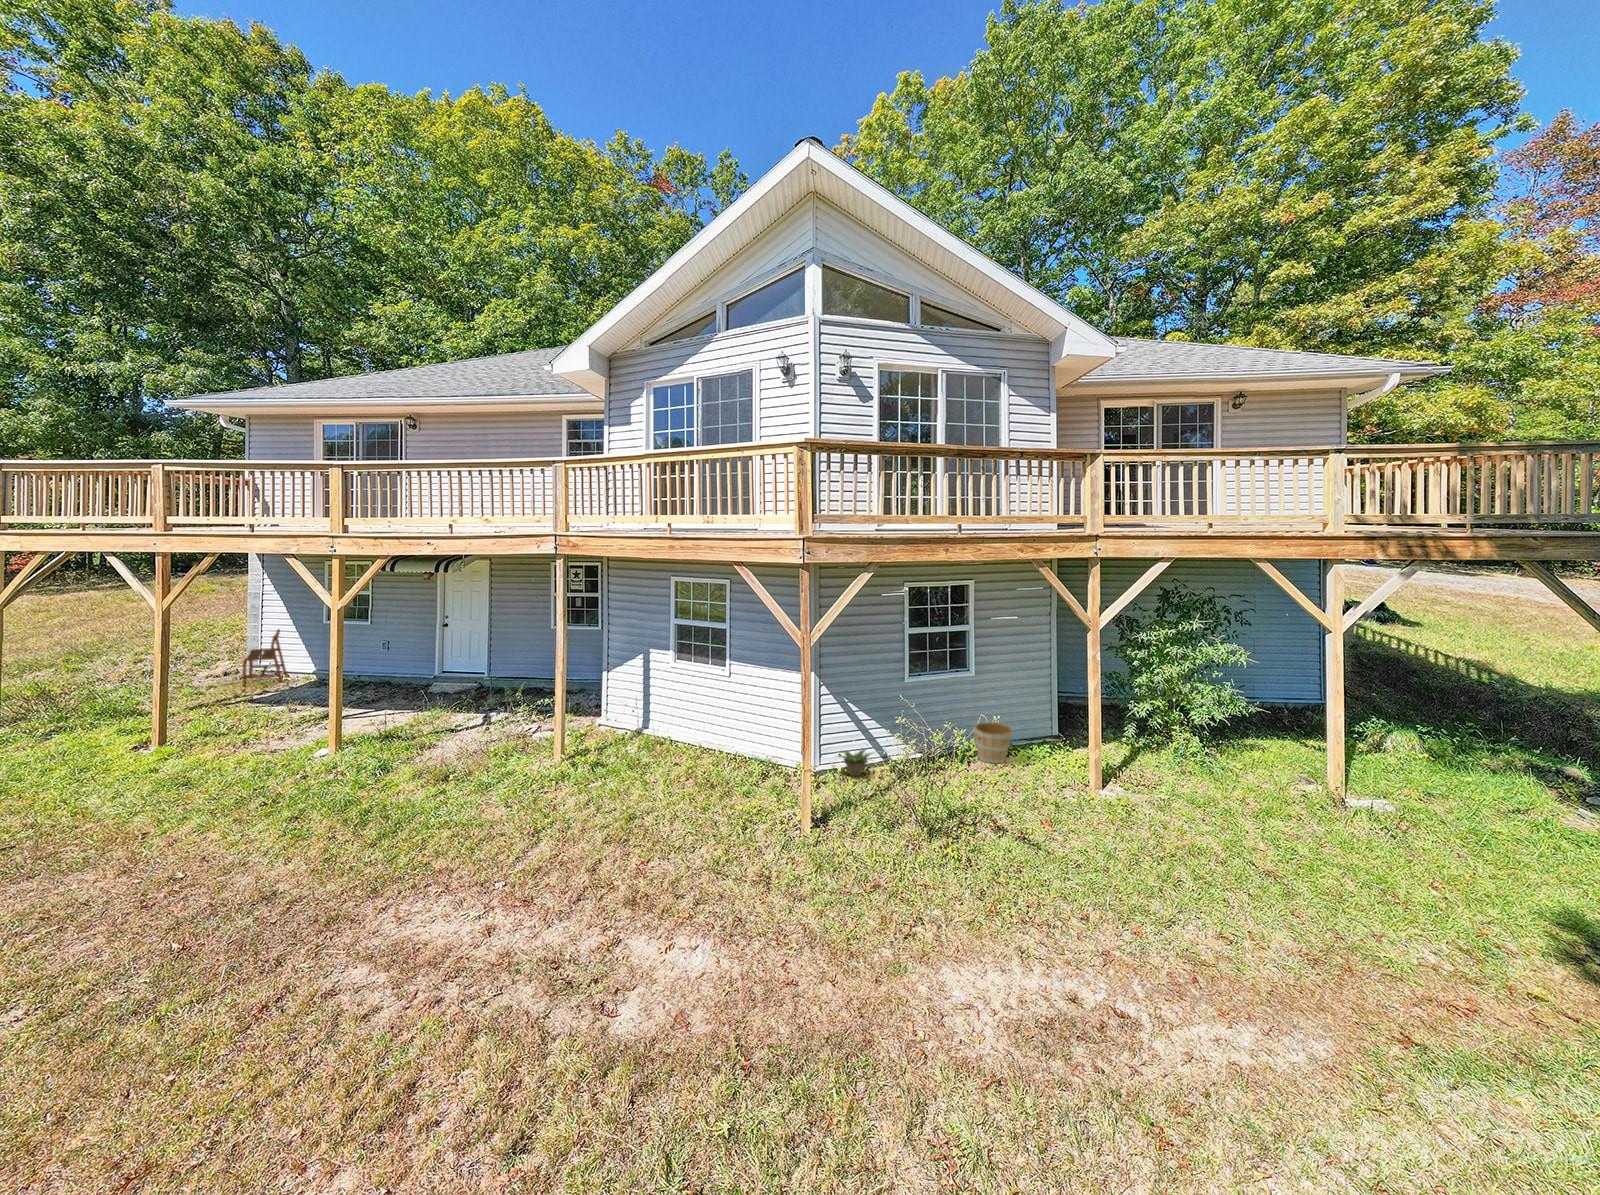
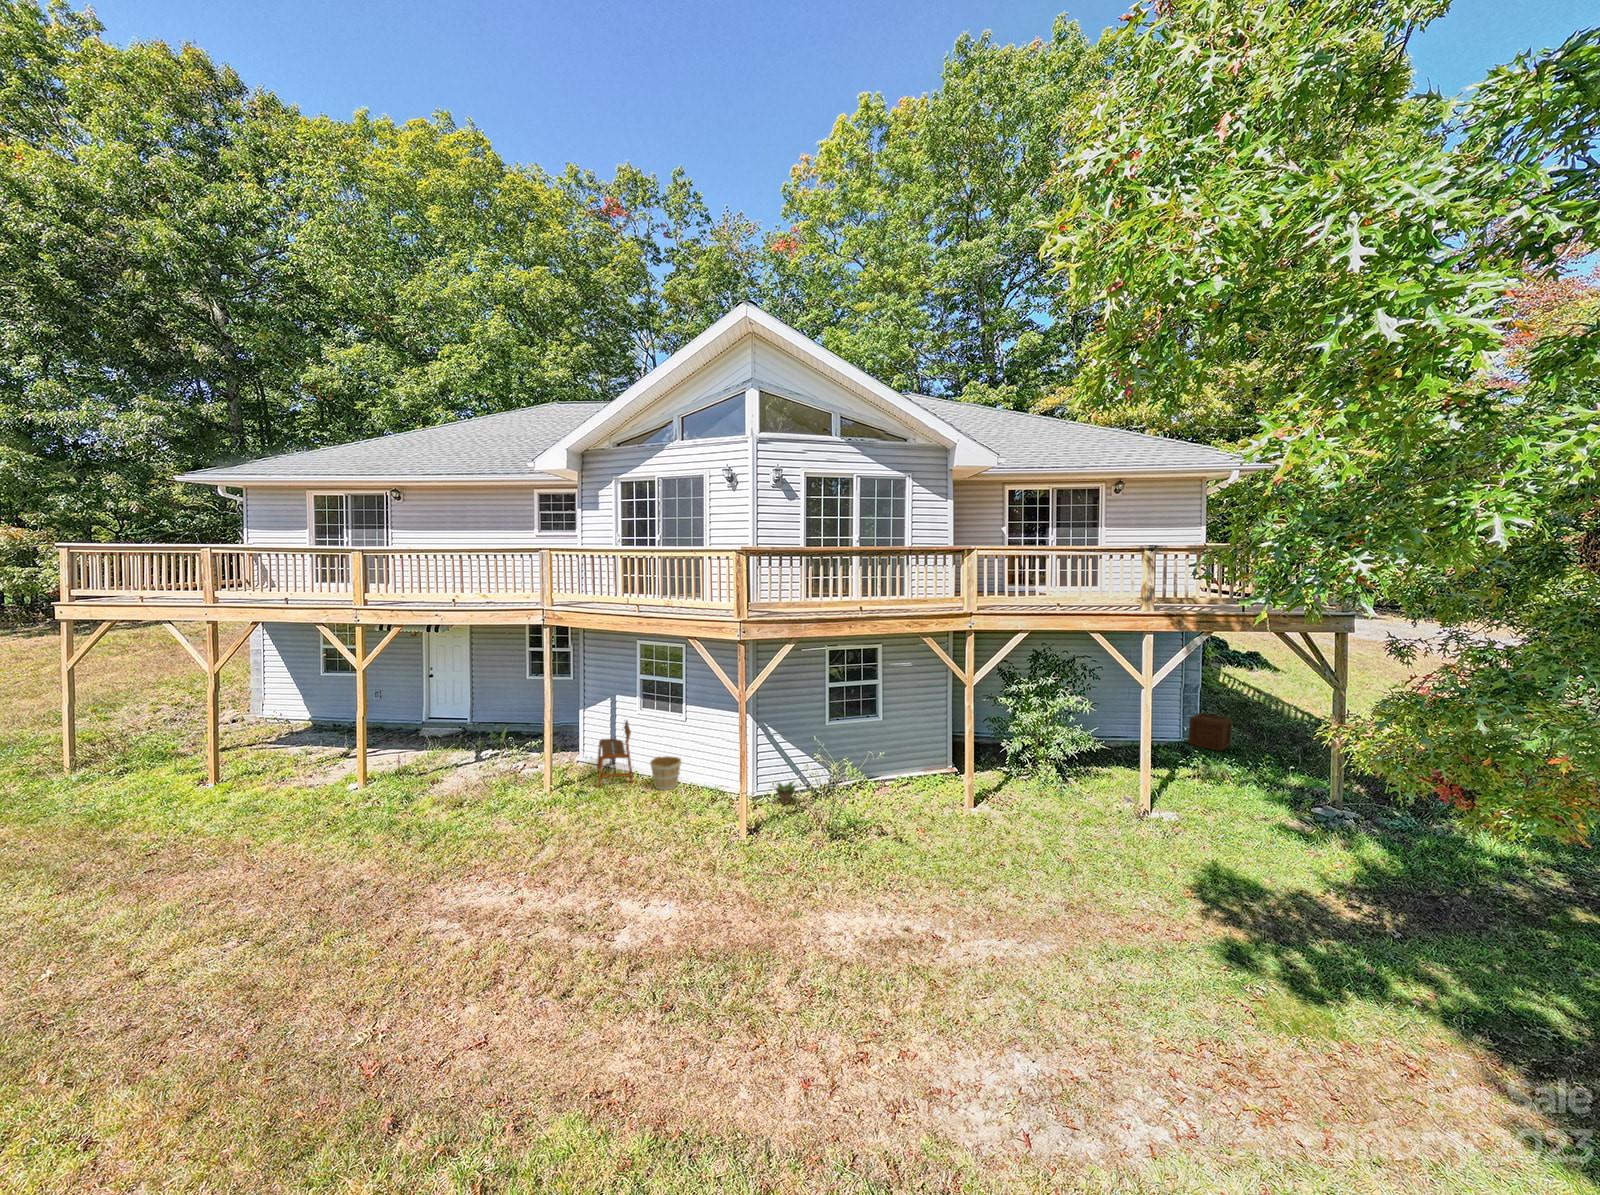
bench: present [242,629,286,686] -> present [597,720,633,787]
wooden crate: none [1347,674,1407,722] -> present [1188,713,1232,751]
wooden bucket: present [973,722,1013,763] -> present [650,756,681,790]

